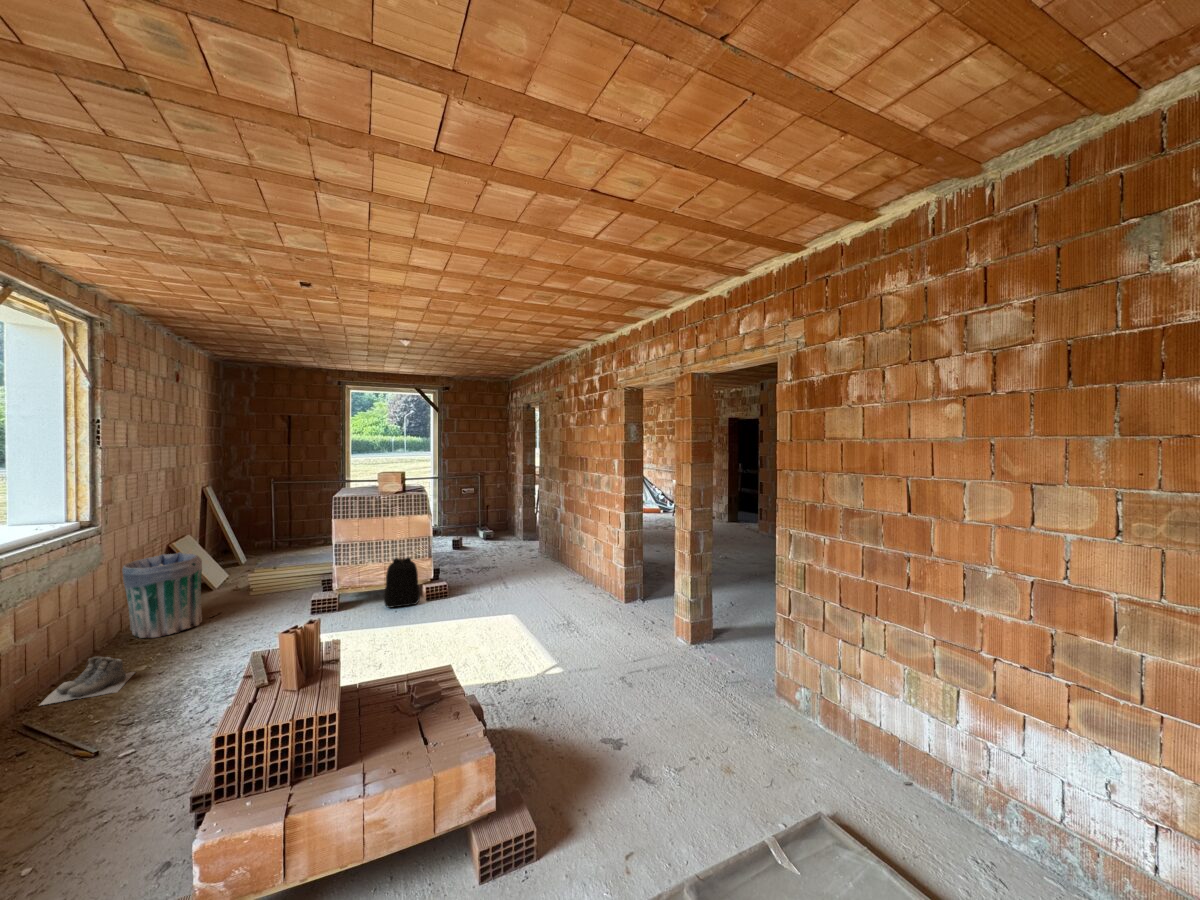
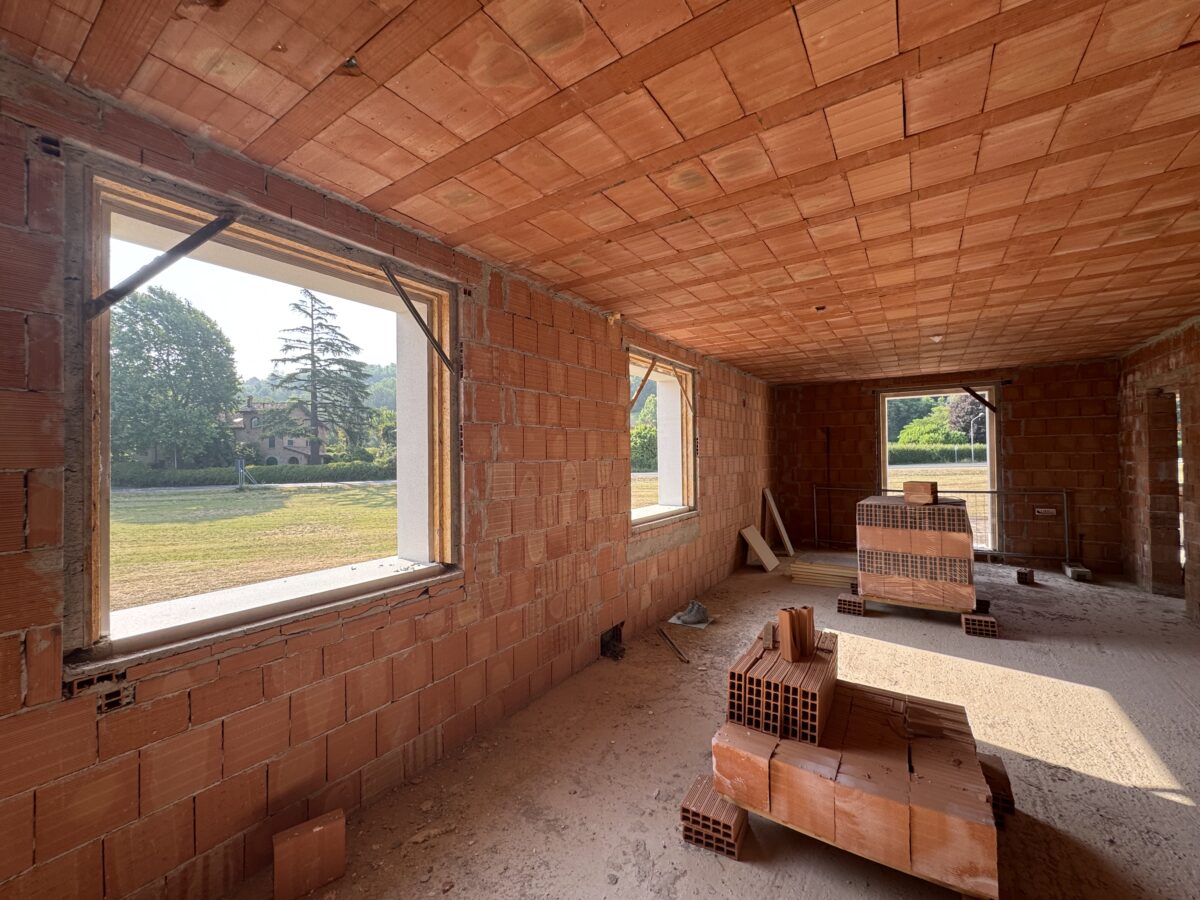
trash can: present [122,552,202,638] -> none [710,538,757,600]
backpack: present [384,557,420,608] -> none [913,578,958,636]

